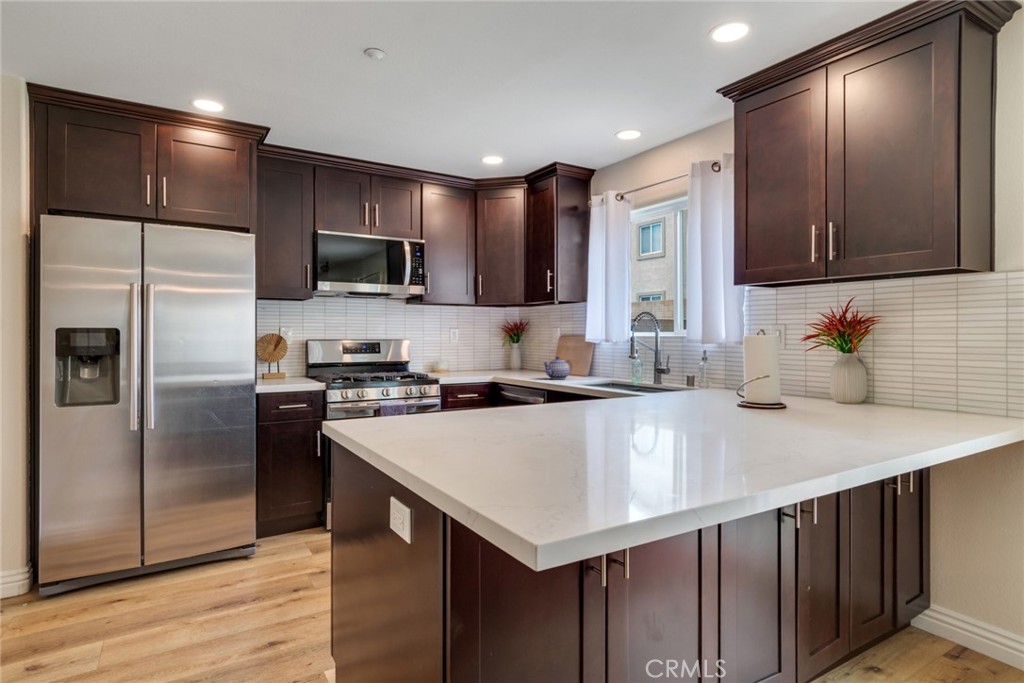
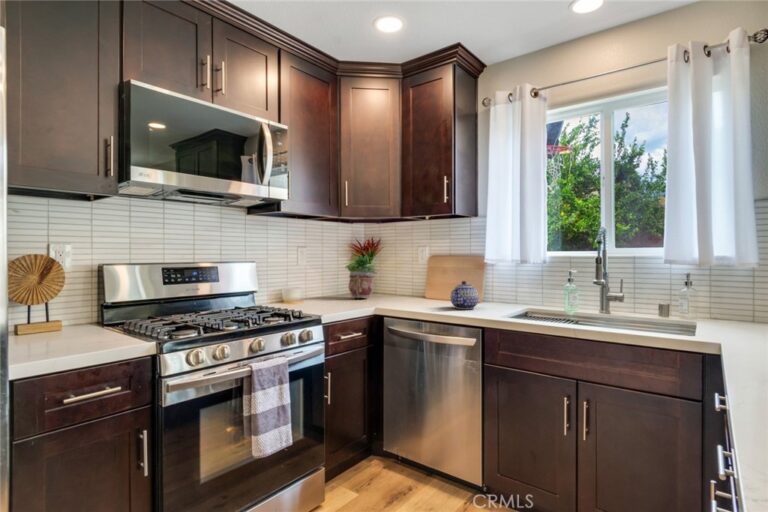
potted plant: none [486,333,517,371] -> present [346,256,377,298]

